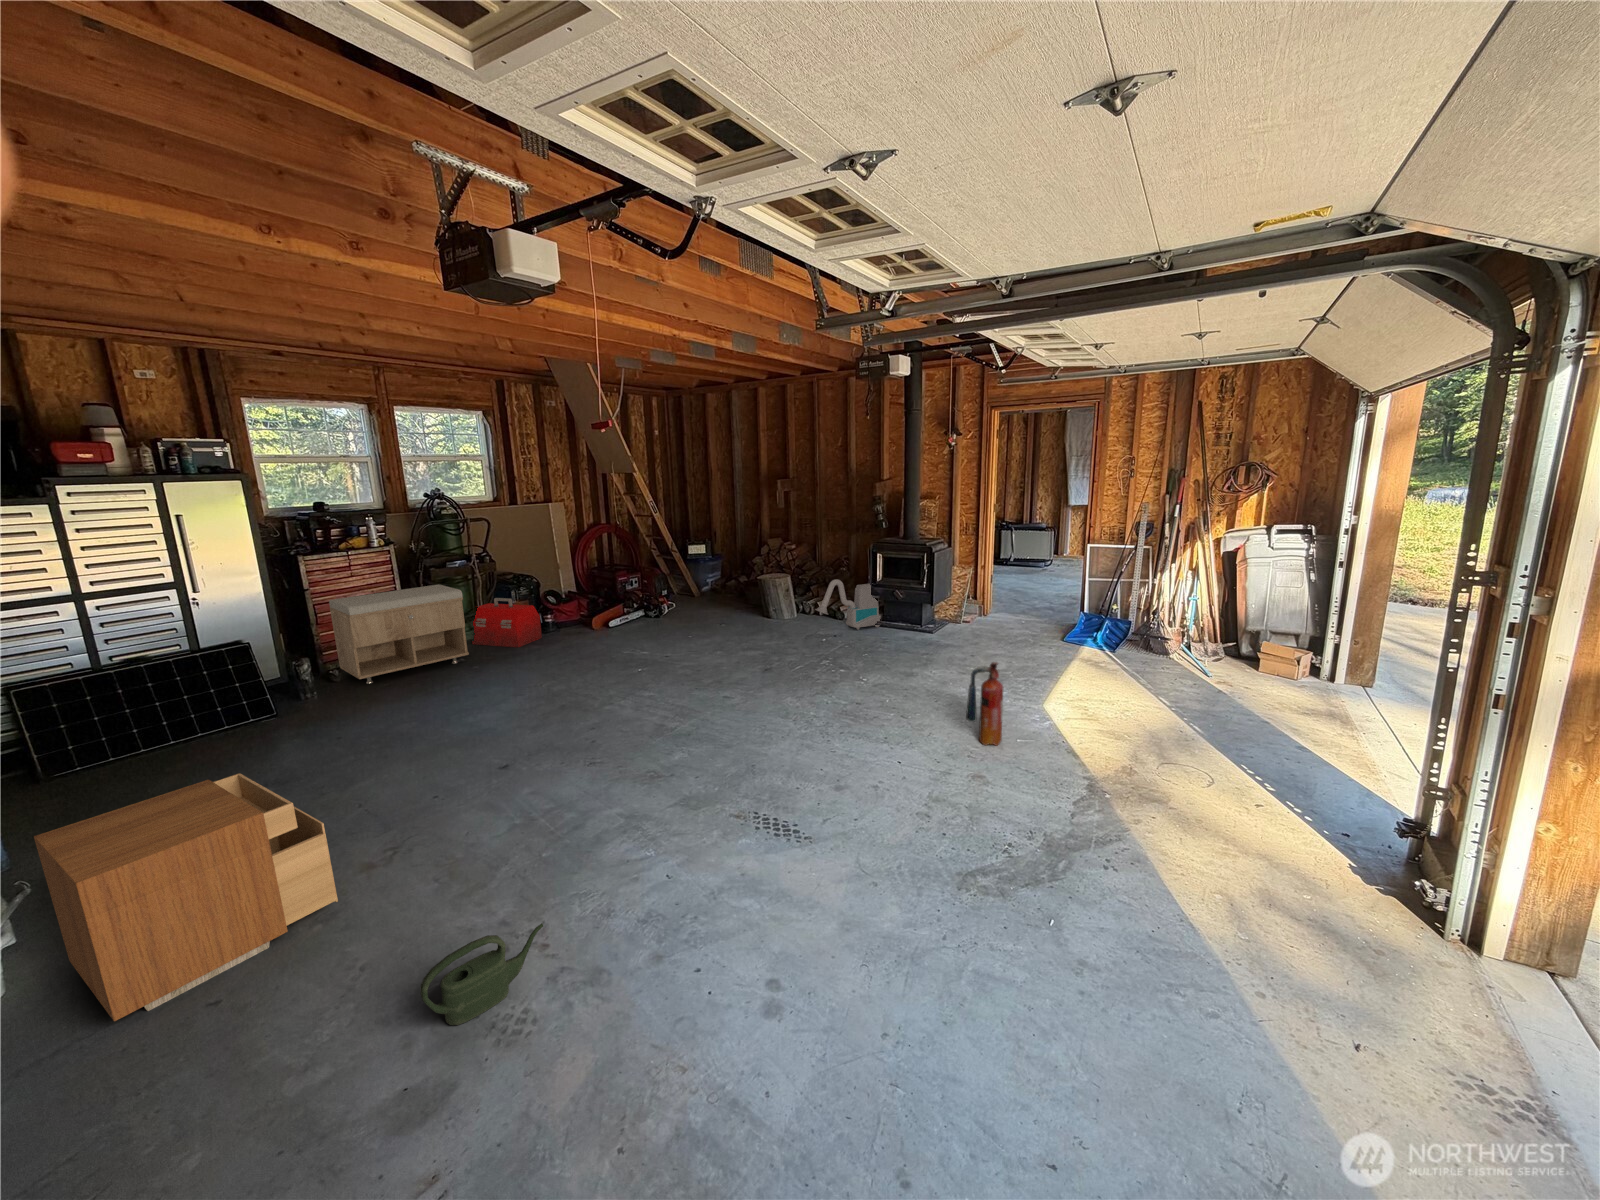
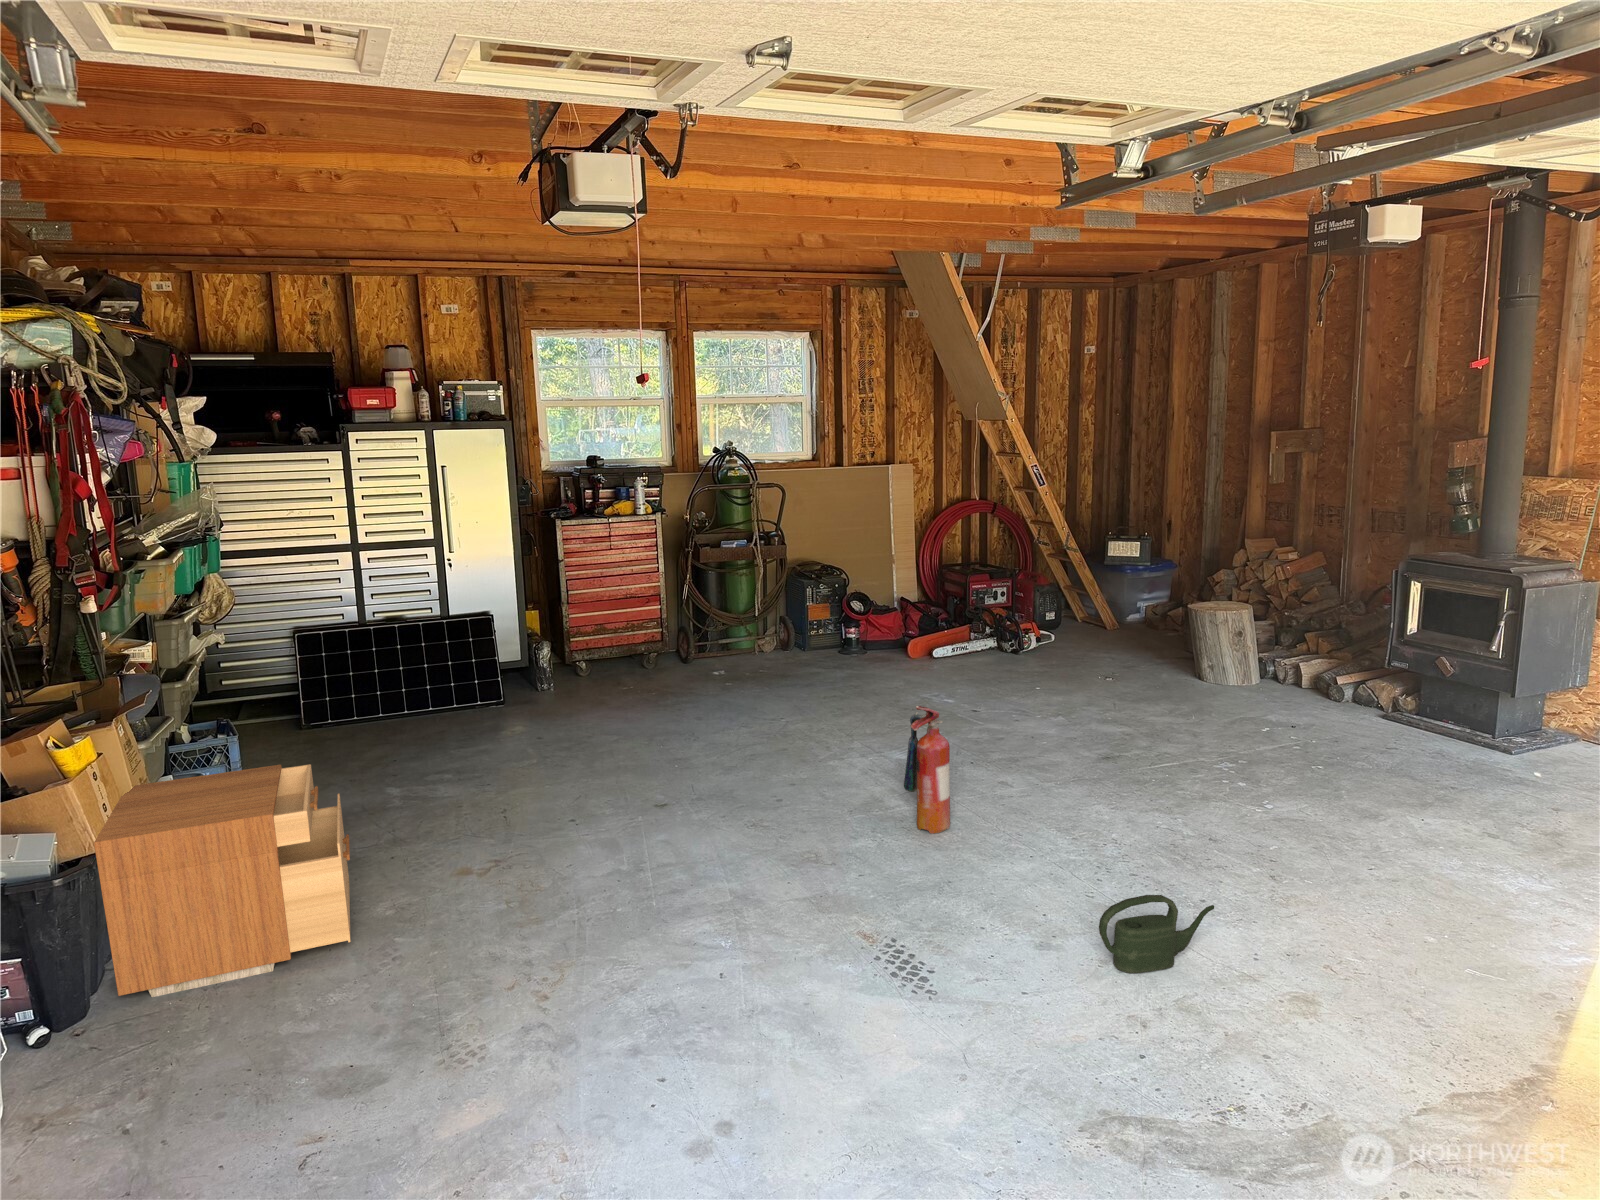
vacuum cleaner: present [815,579,881,630] -> none [1269,623,1418,728]
storage bench: present [329,585,469,684] -> none [583,568,725,686]
toolbox: present [472,598,542,647] -> none [748,594,835,667]
fire extinguisher: present [966,662,1003,746] -> present [904,706,950,833]
watering can: present [421,923,543,1025] -> present [1099,895,1214,973]

